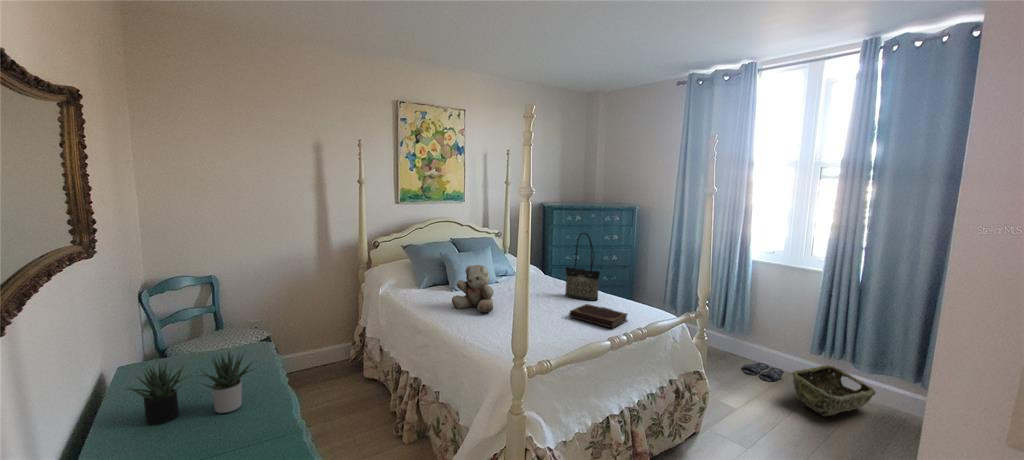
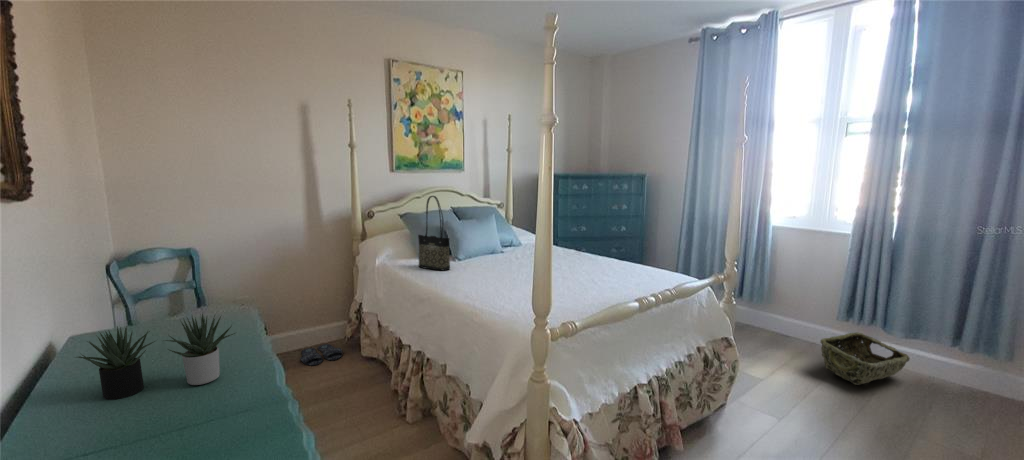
tote bag: present [565,233,600,301] -> present [418,196,450,270]
teddy bear: present [452,265,493,312] -> none [456,229,502,279]
notebook: present [569,304,628,328] -> none [586,269,651,292]
slippers: present [742,363,783,381] -> present [300,344,342,366]

